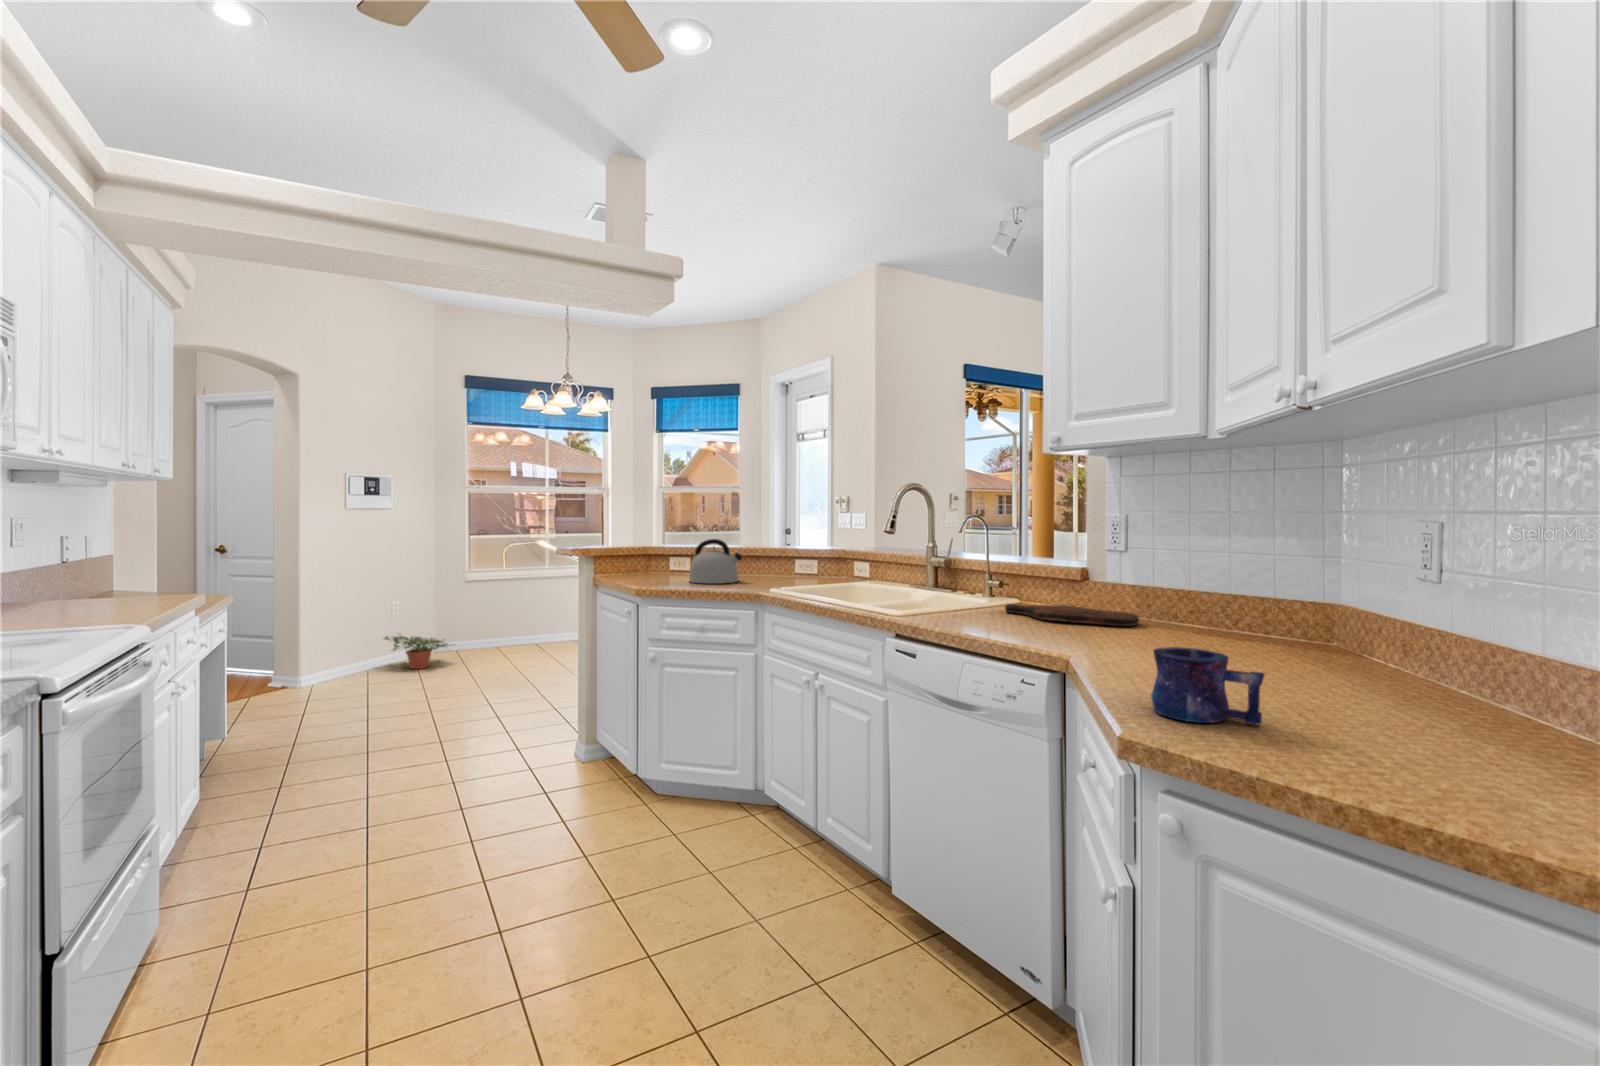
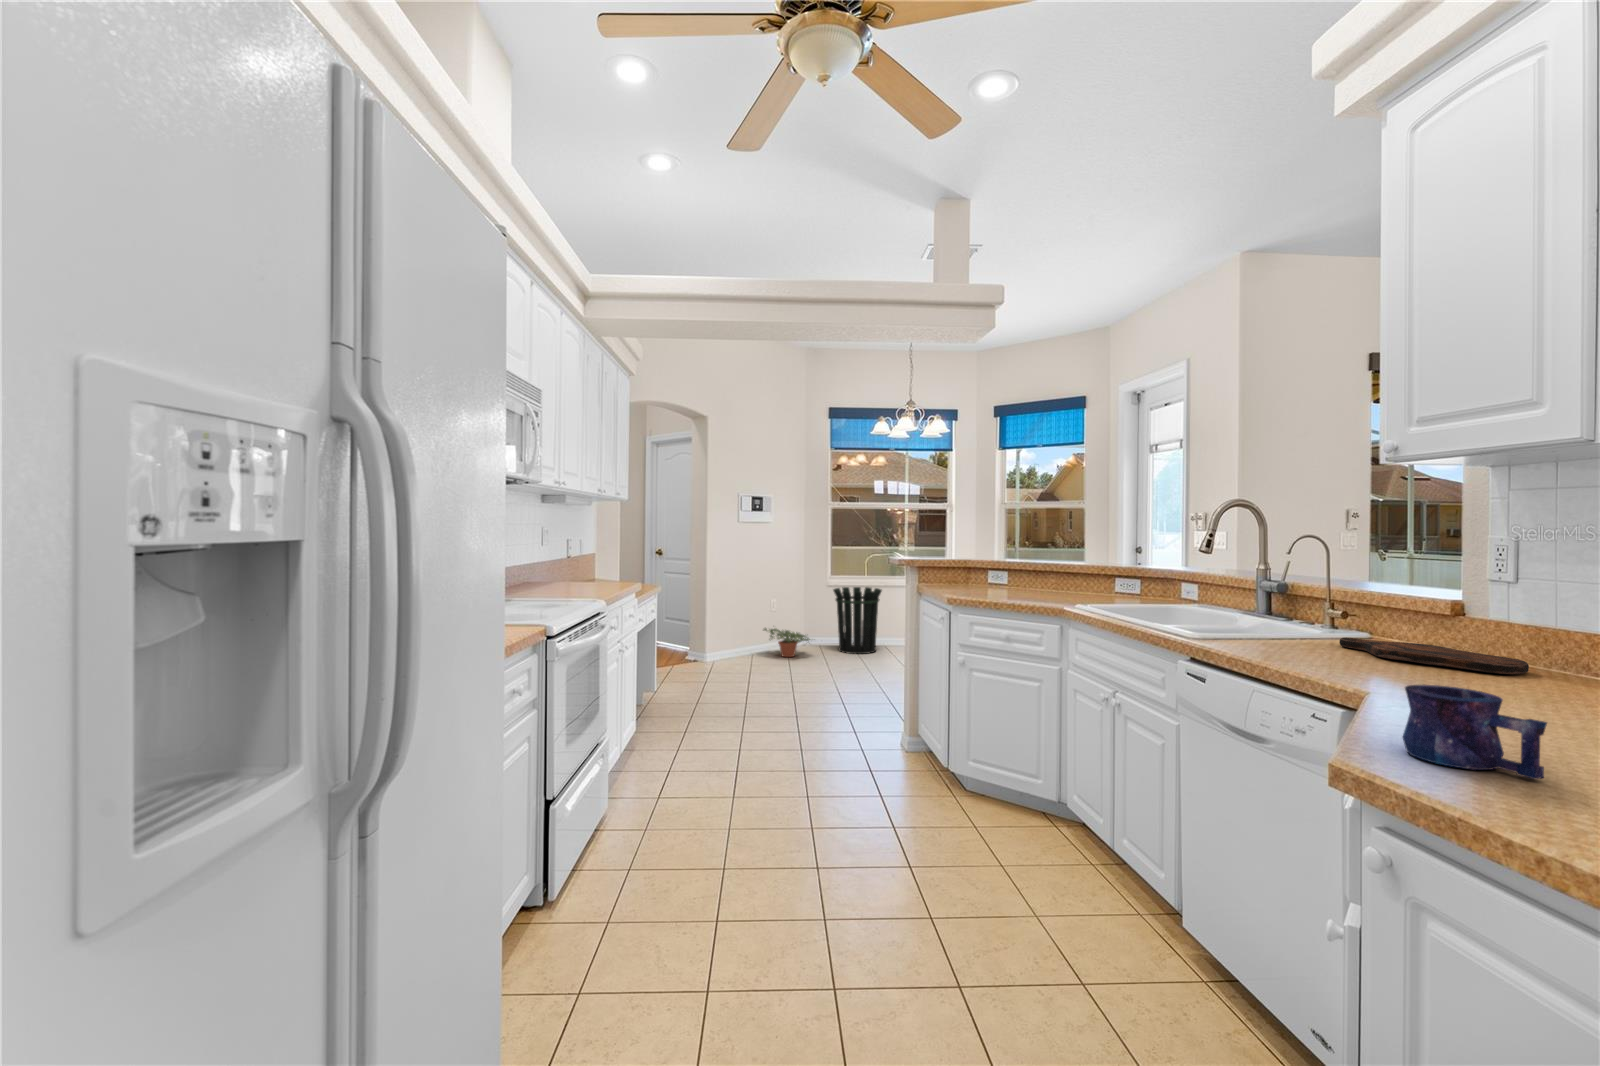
kettle: present [690,539,742,584] -> none [1000,555,1054,598]
waste bin: none [476,580,536,656] -> present [833,587,882,654]

